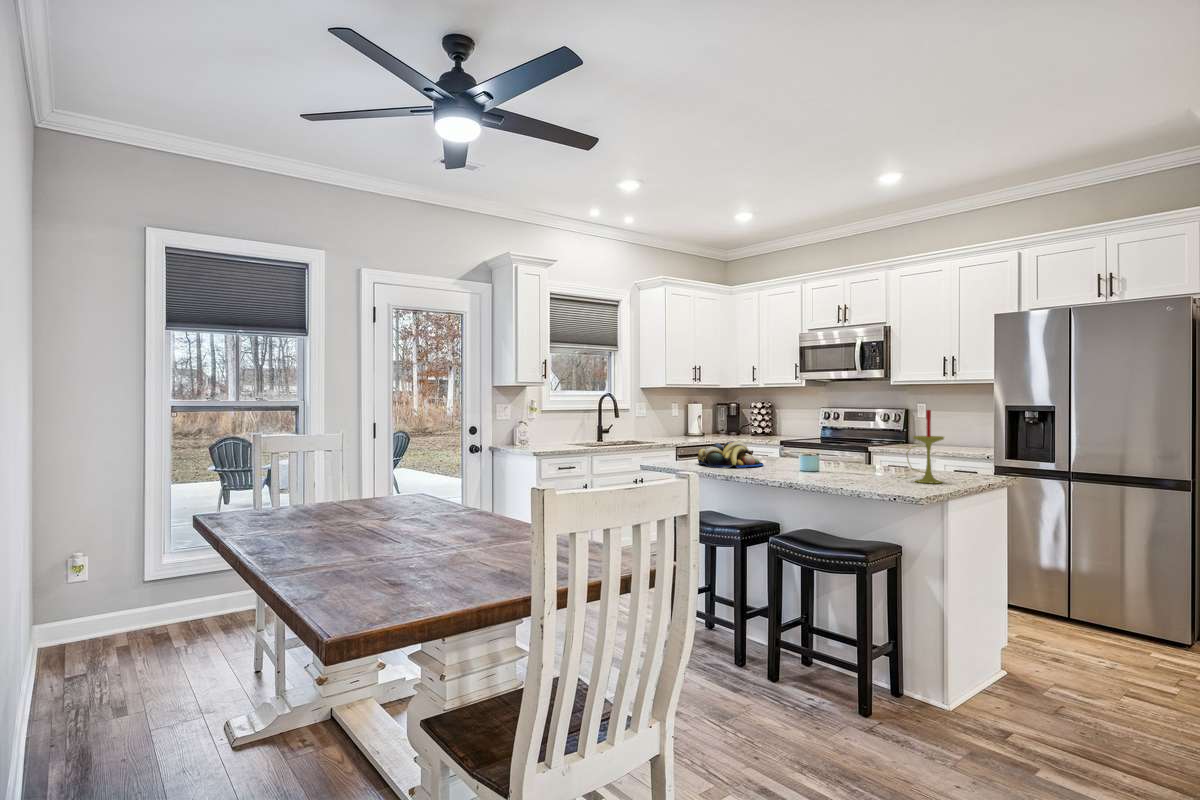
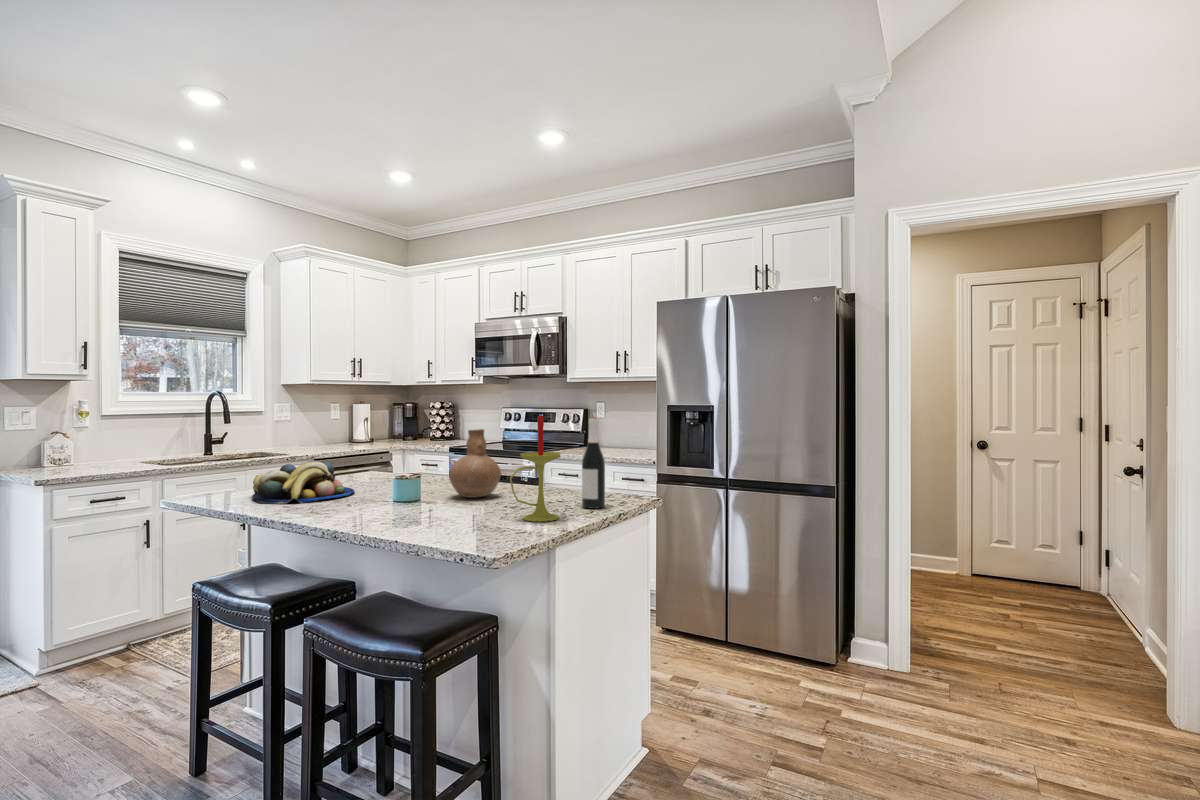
wine bottle: none [954,412,973,479] -> present [582,417,605,509]
vase: none [839,421,878,470] -> present [449,429,501,498]

